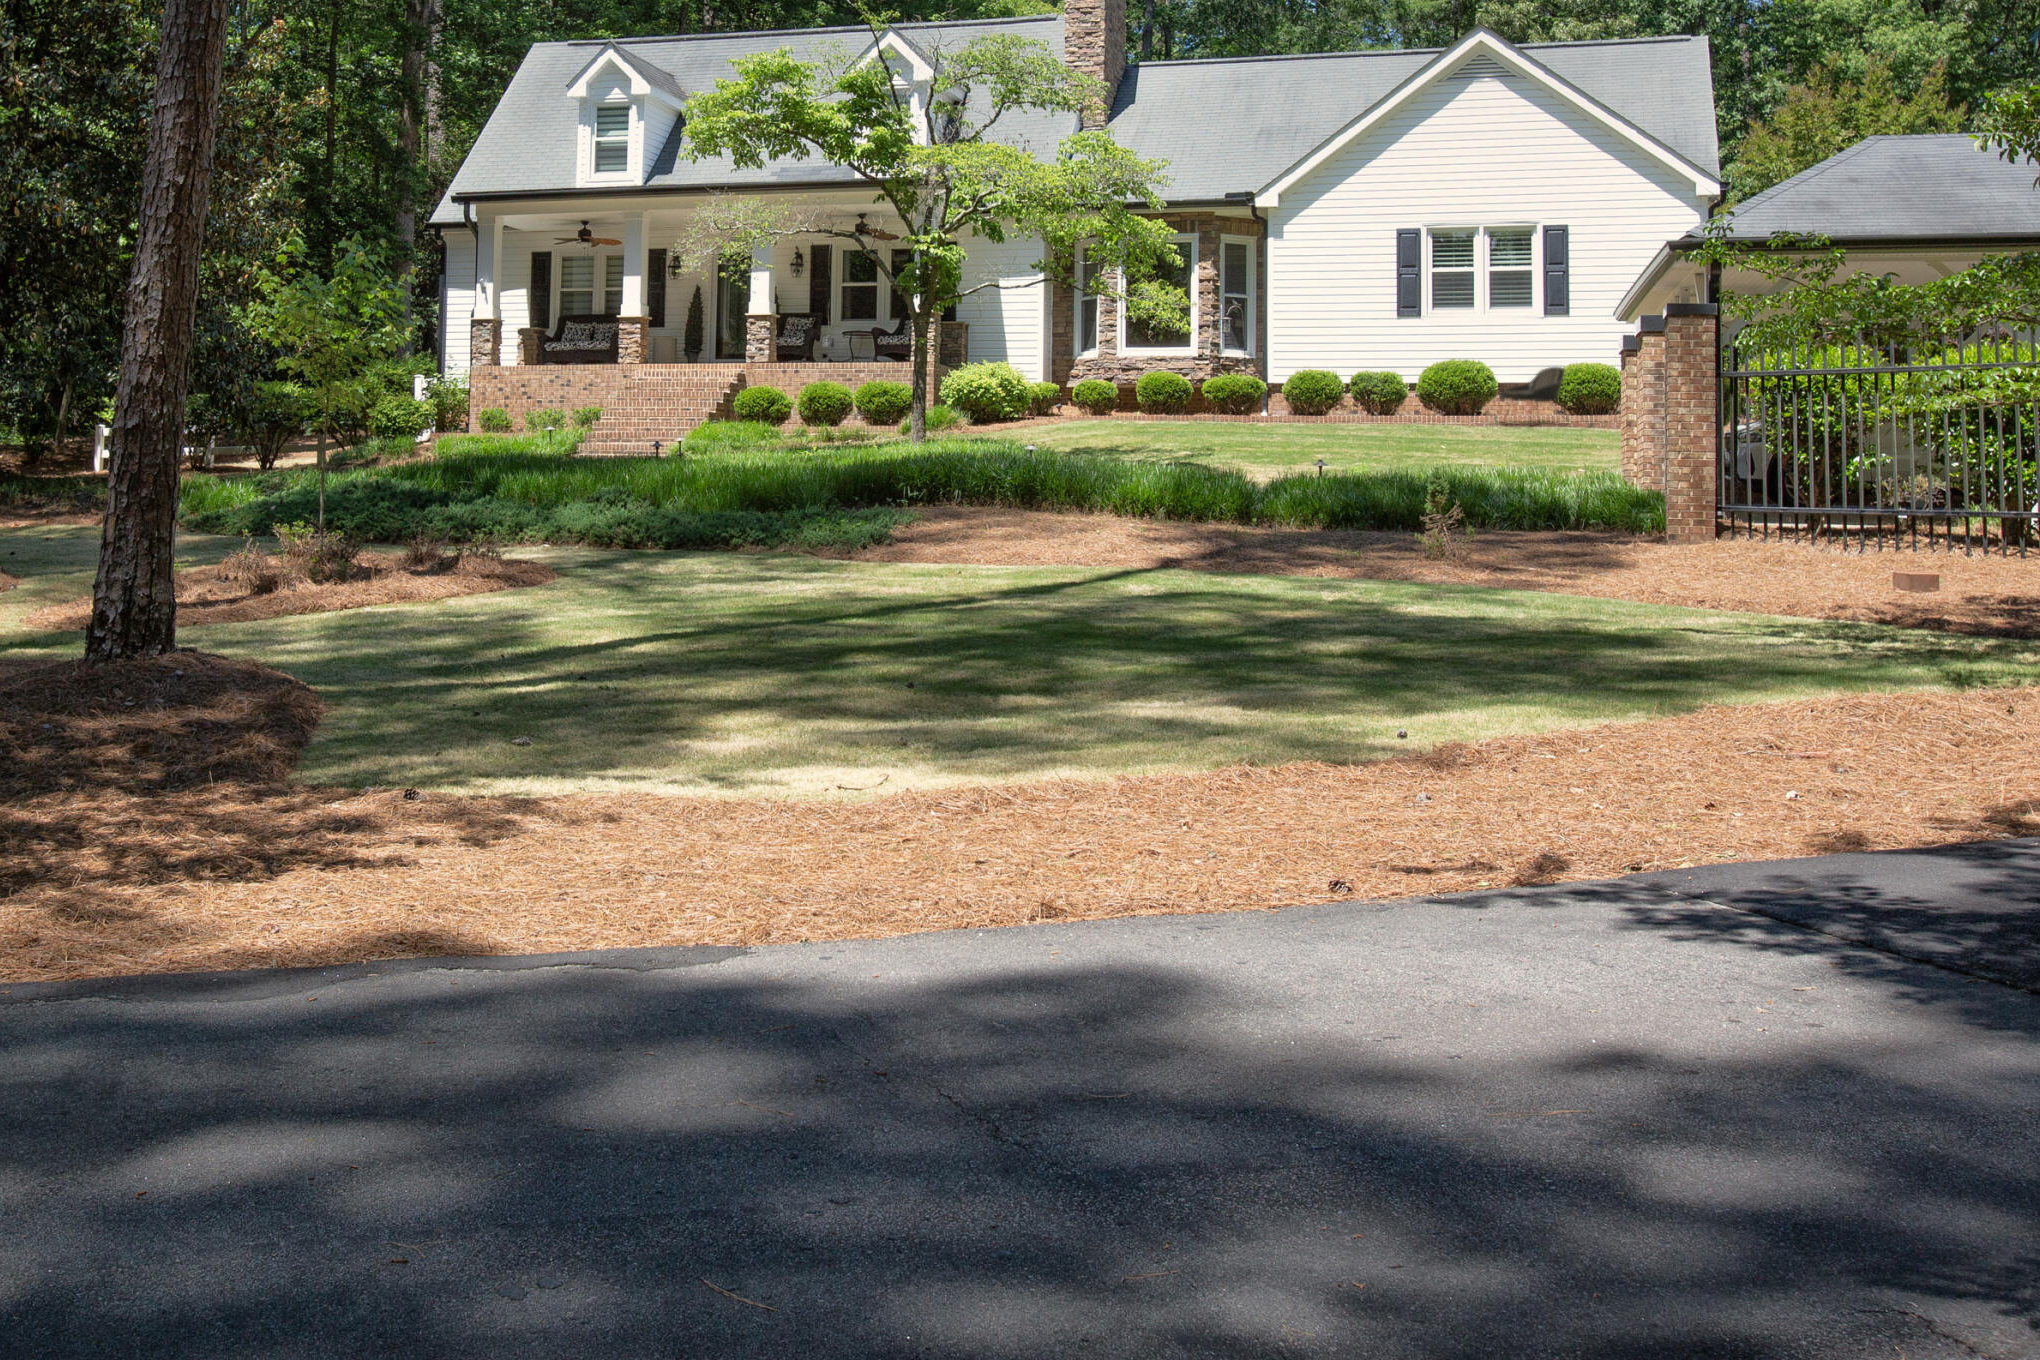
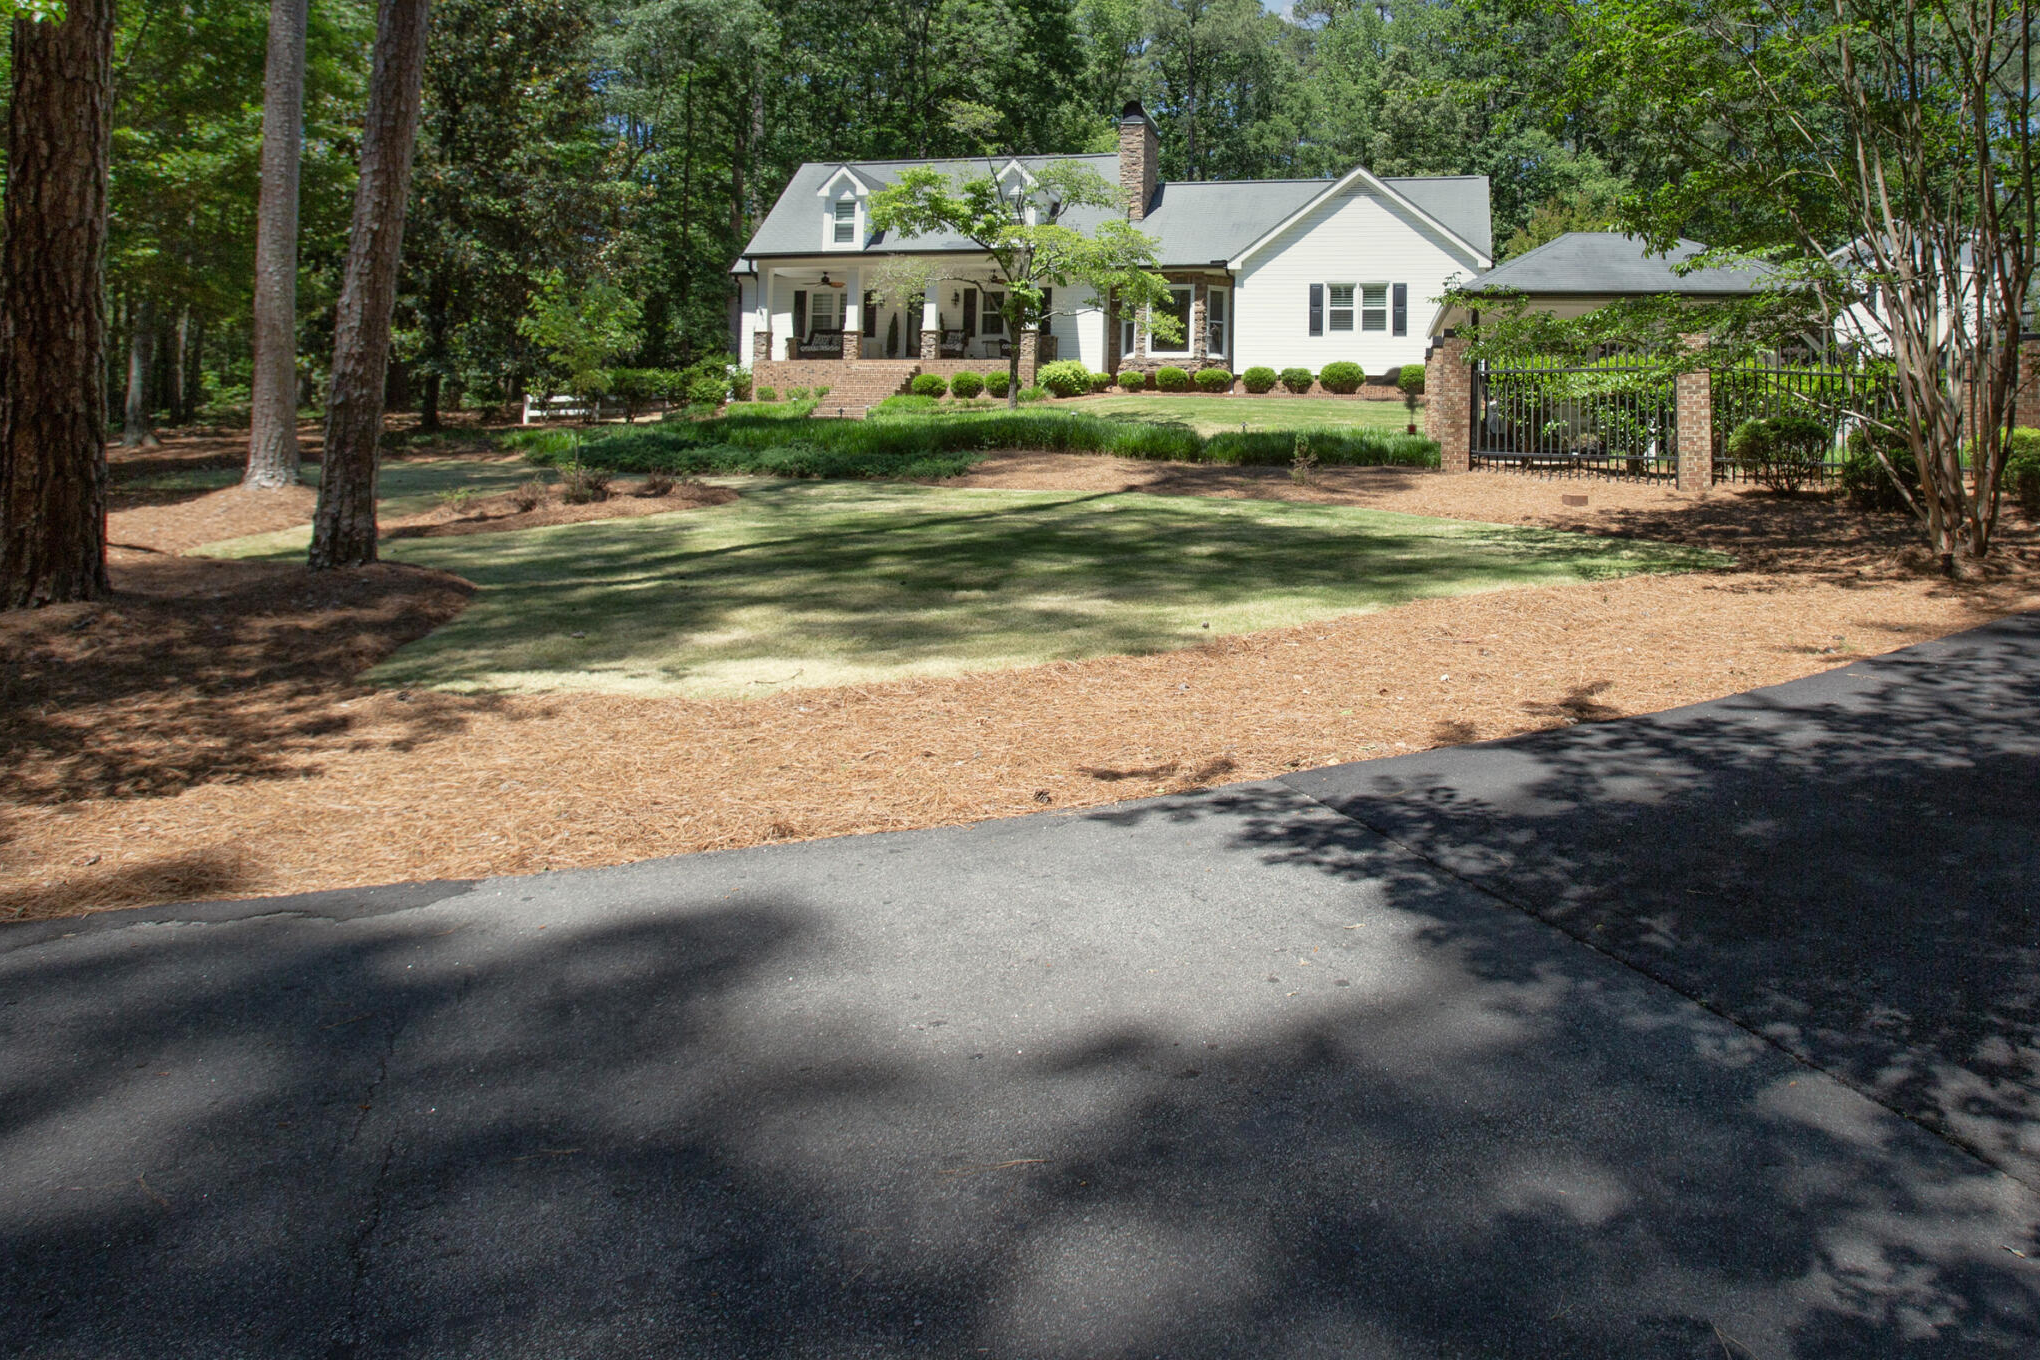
potted tree: none [1592,393,1643,478] -> present [1404,384,1429,434]

